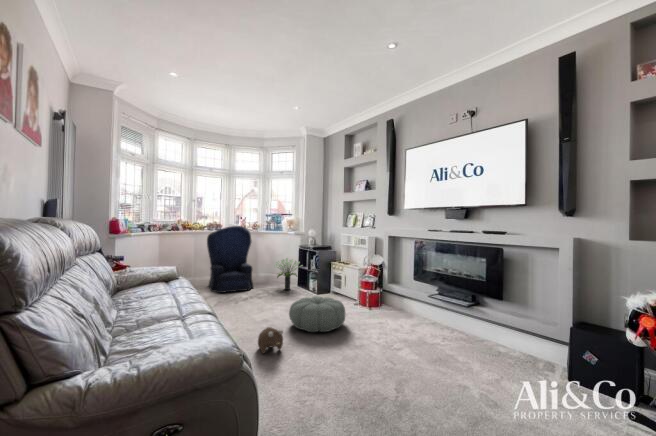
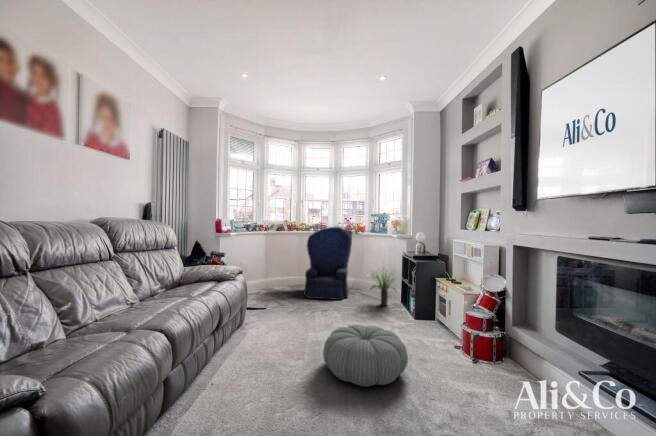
plush toy: present [258,327,283,354] -> none [245,361,278,397]

